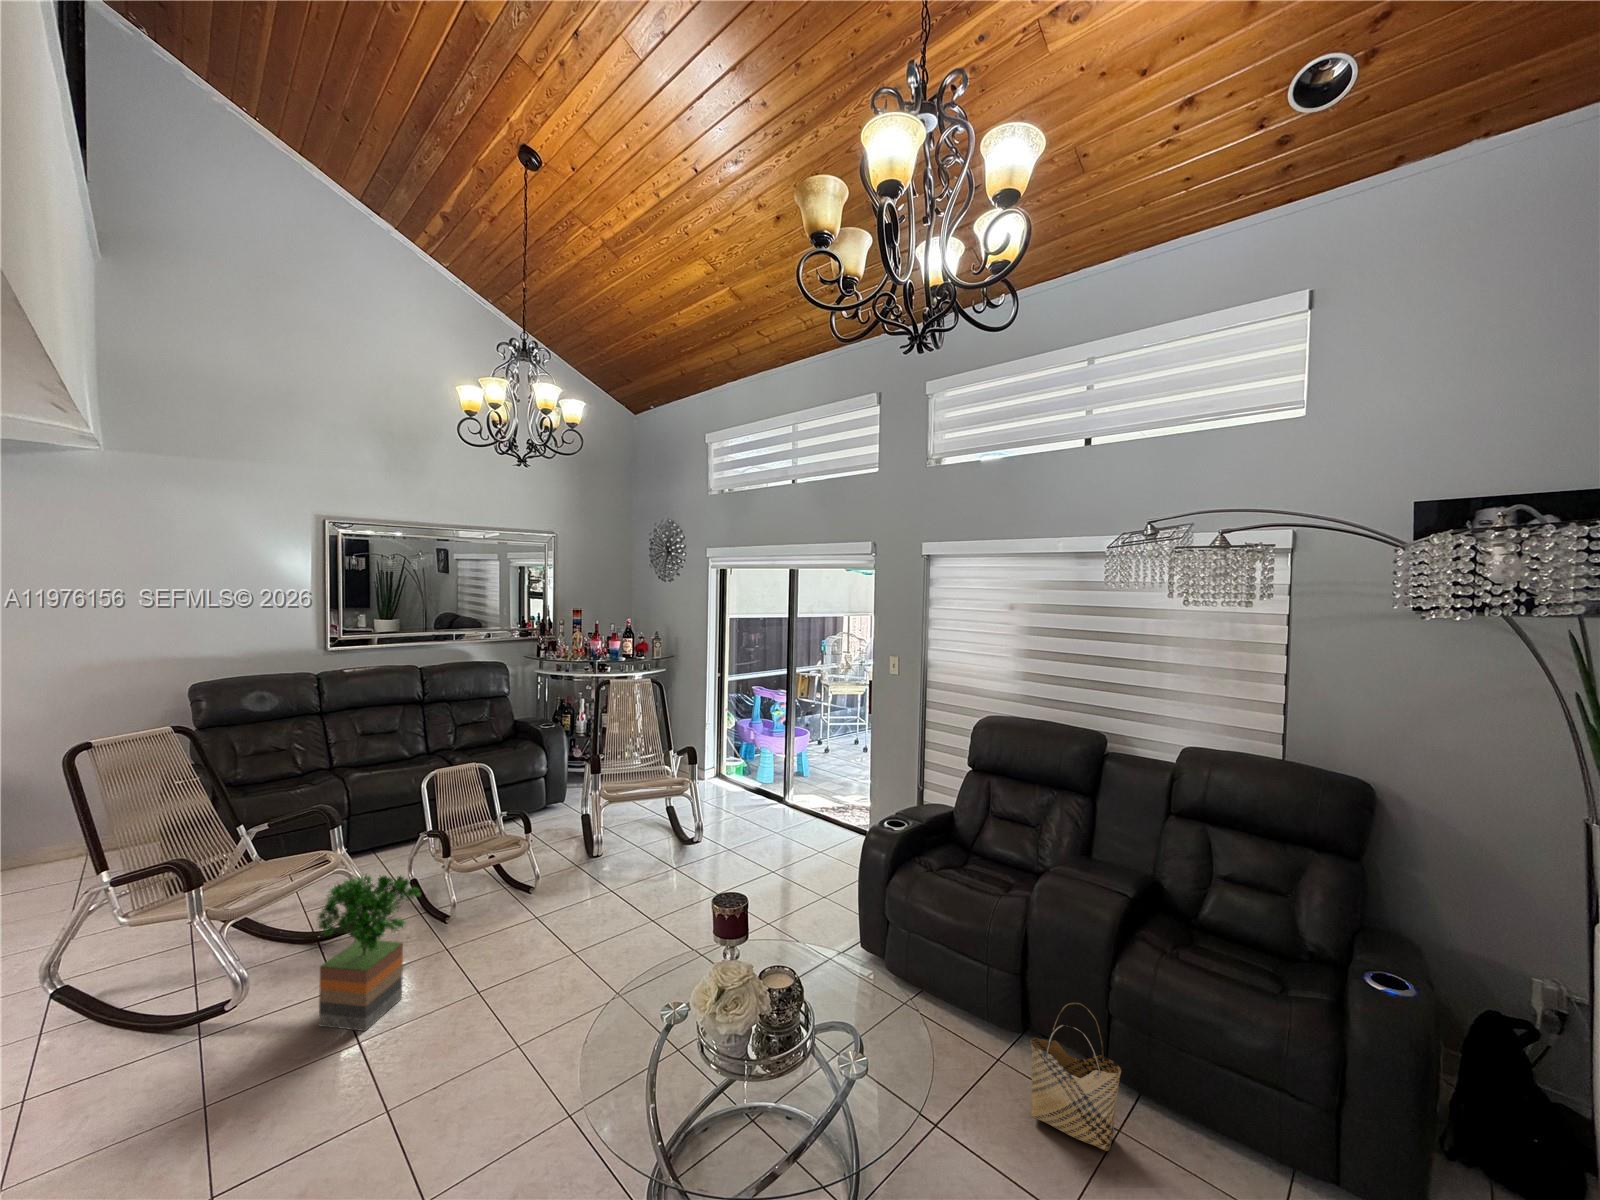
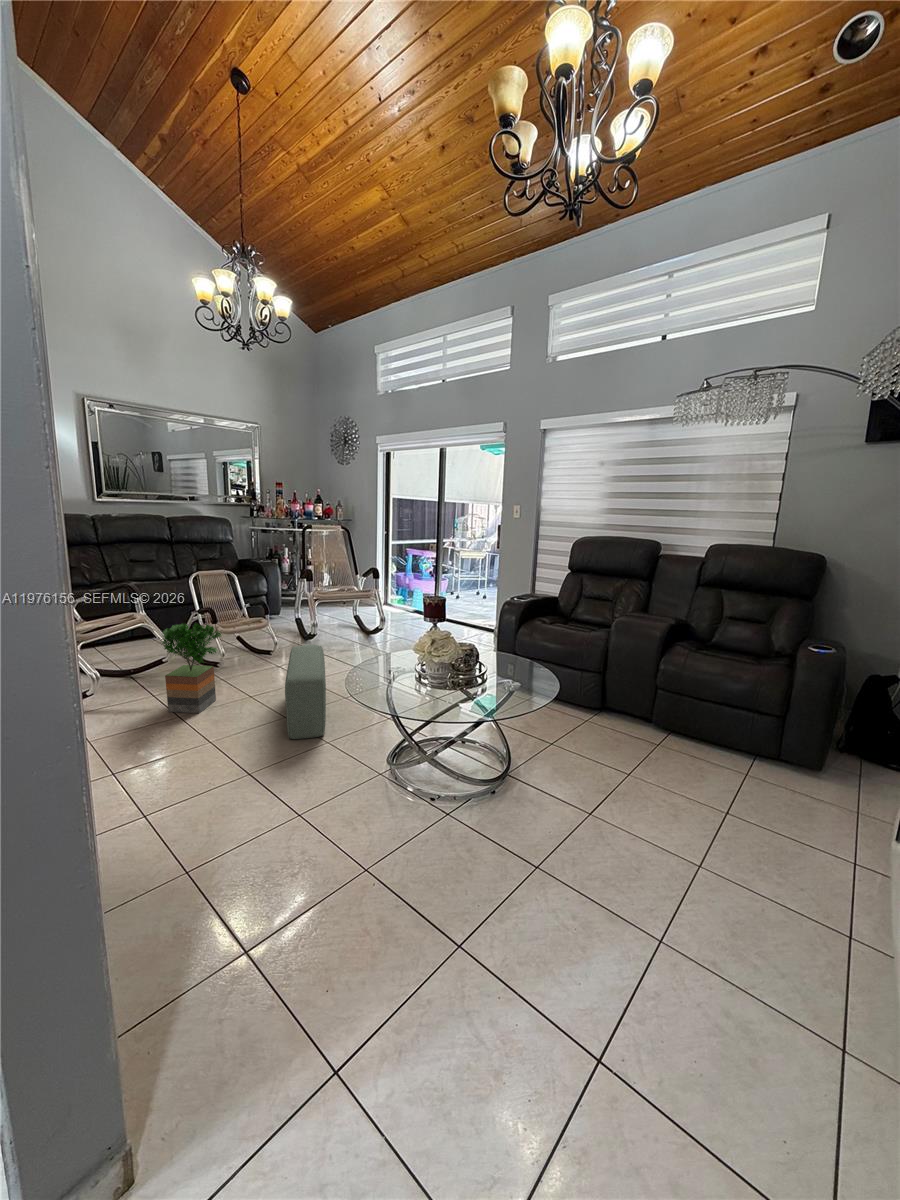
pouf: none [485,906,576,1107] -> present [285,645,326,739]
woven basket: present [1030,1002,1121,1151] -> none [608,675,661,746]

